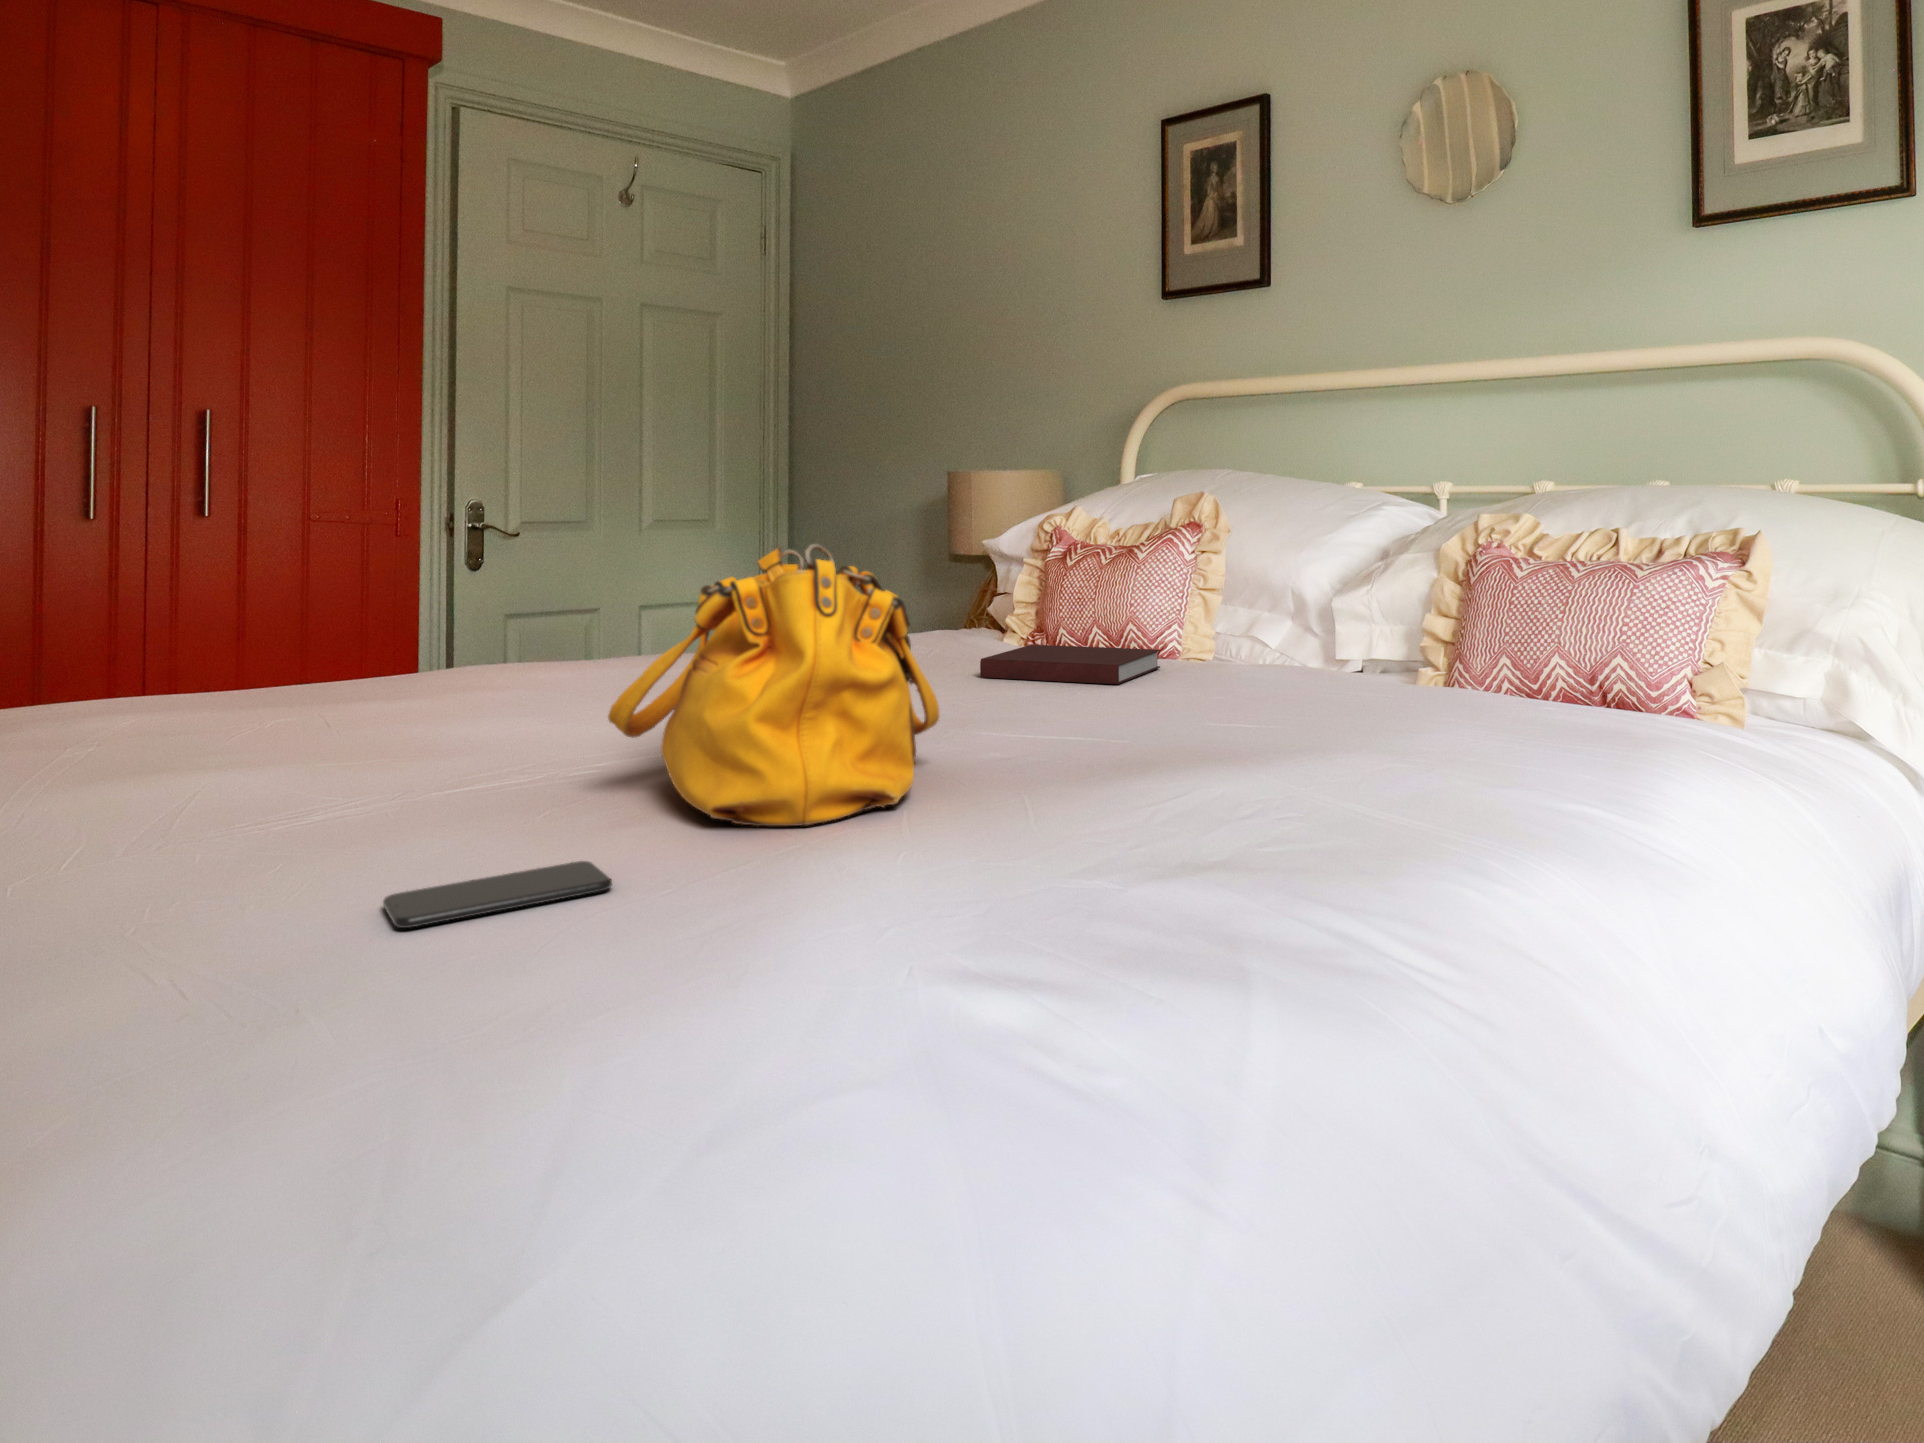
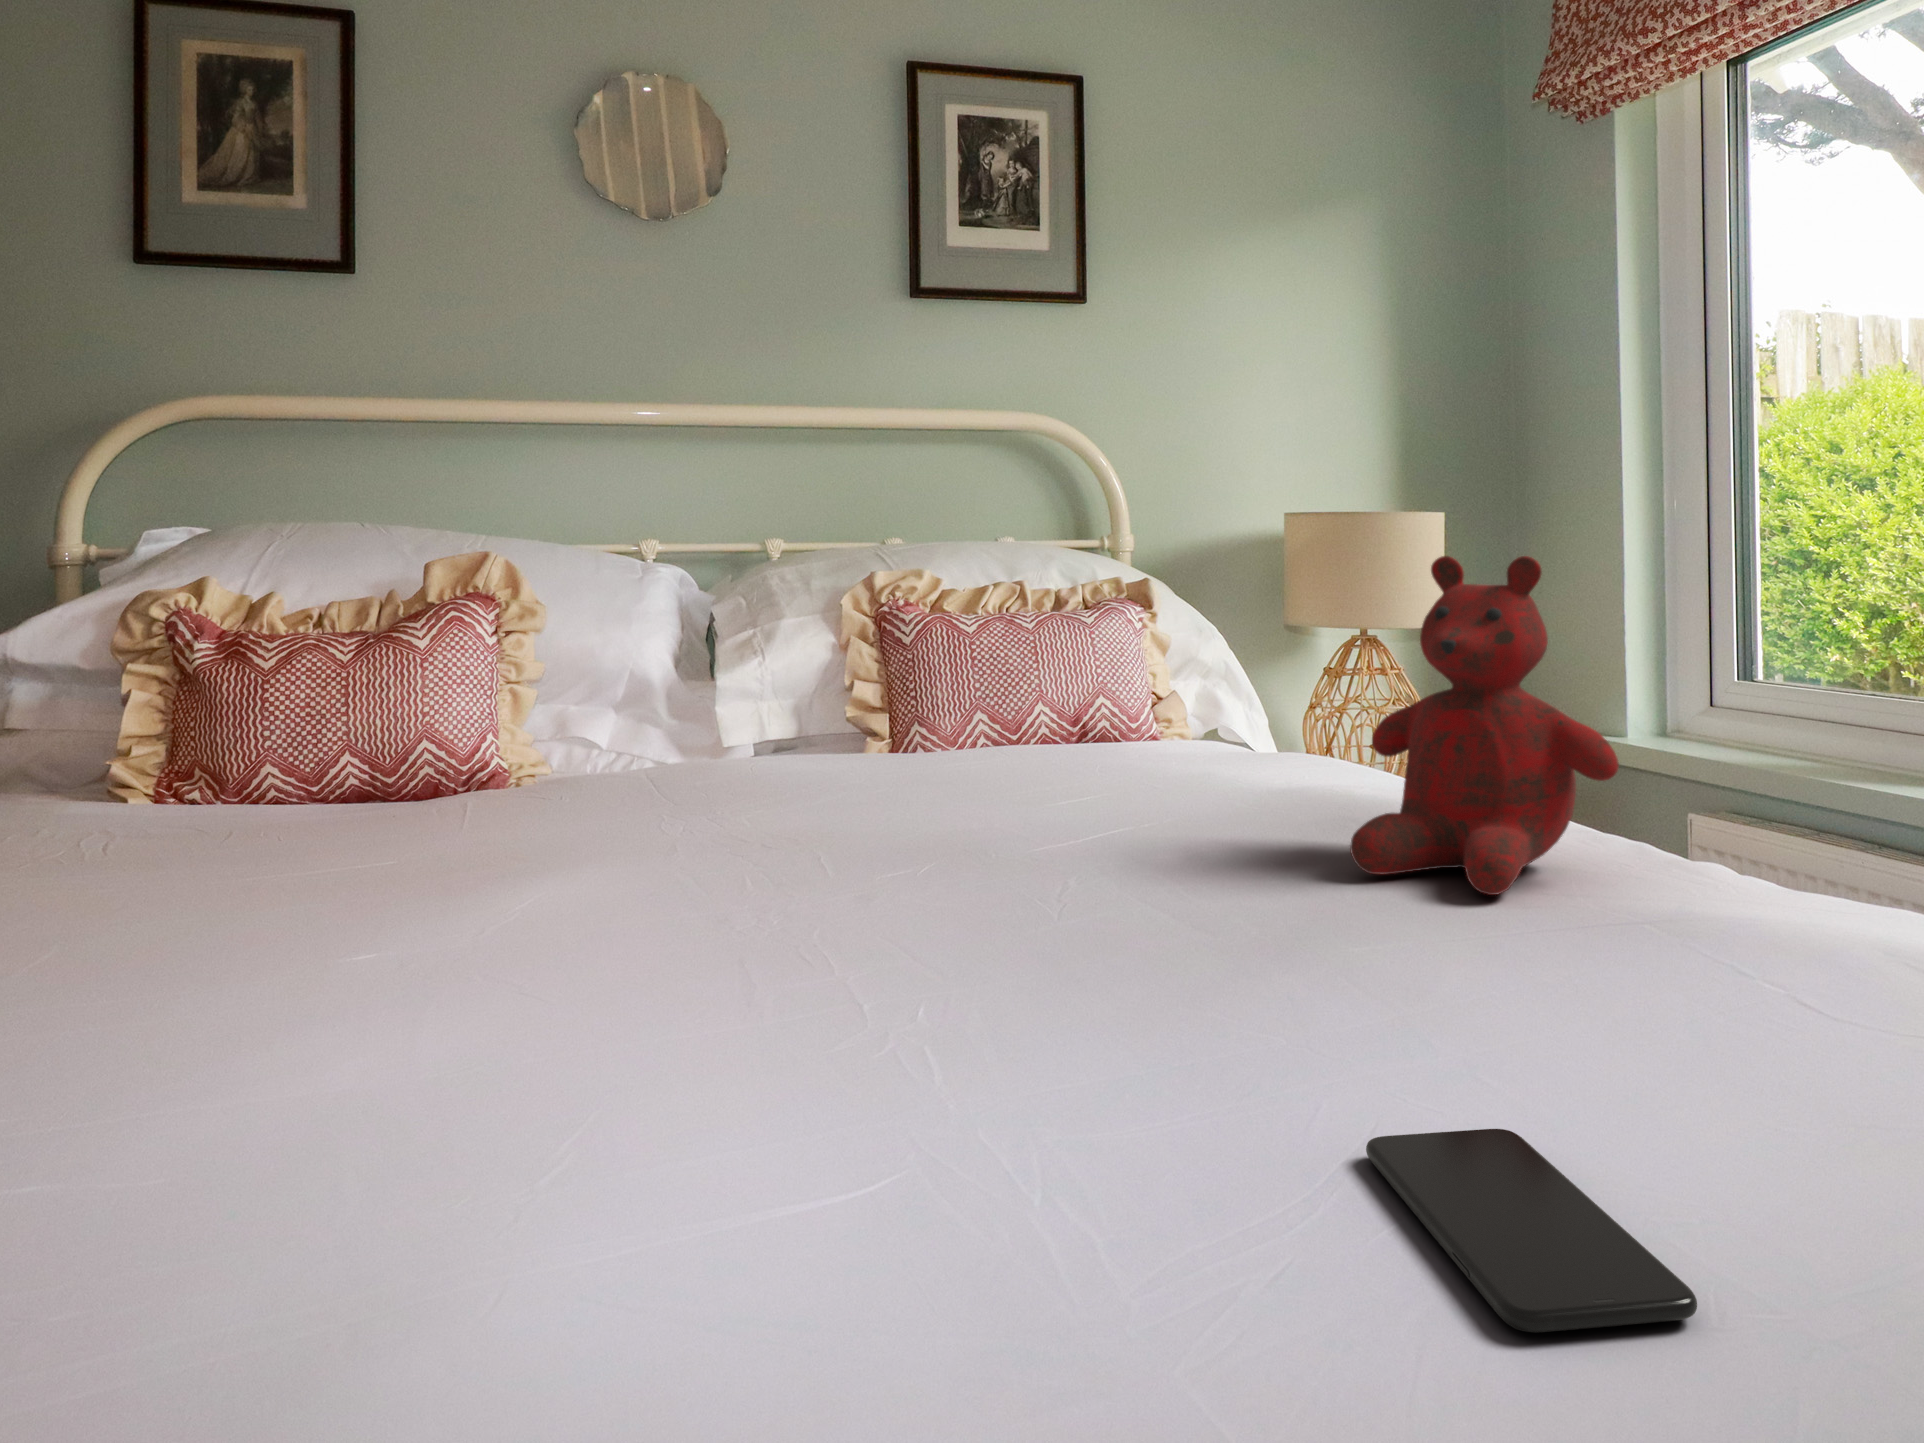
teddy bear: none [1161,529,1371,846] -> present [1350,556,1619,895]
handbag: present [608,544,939,826] -> none [720,584,1259,1053]
notebook: present [980,645,1160,684] -> none [349,764,630,845]

